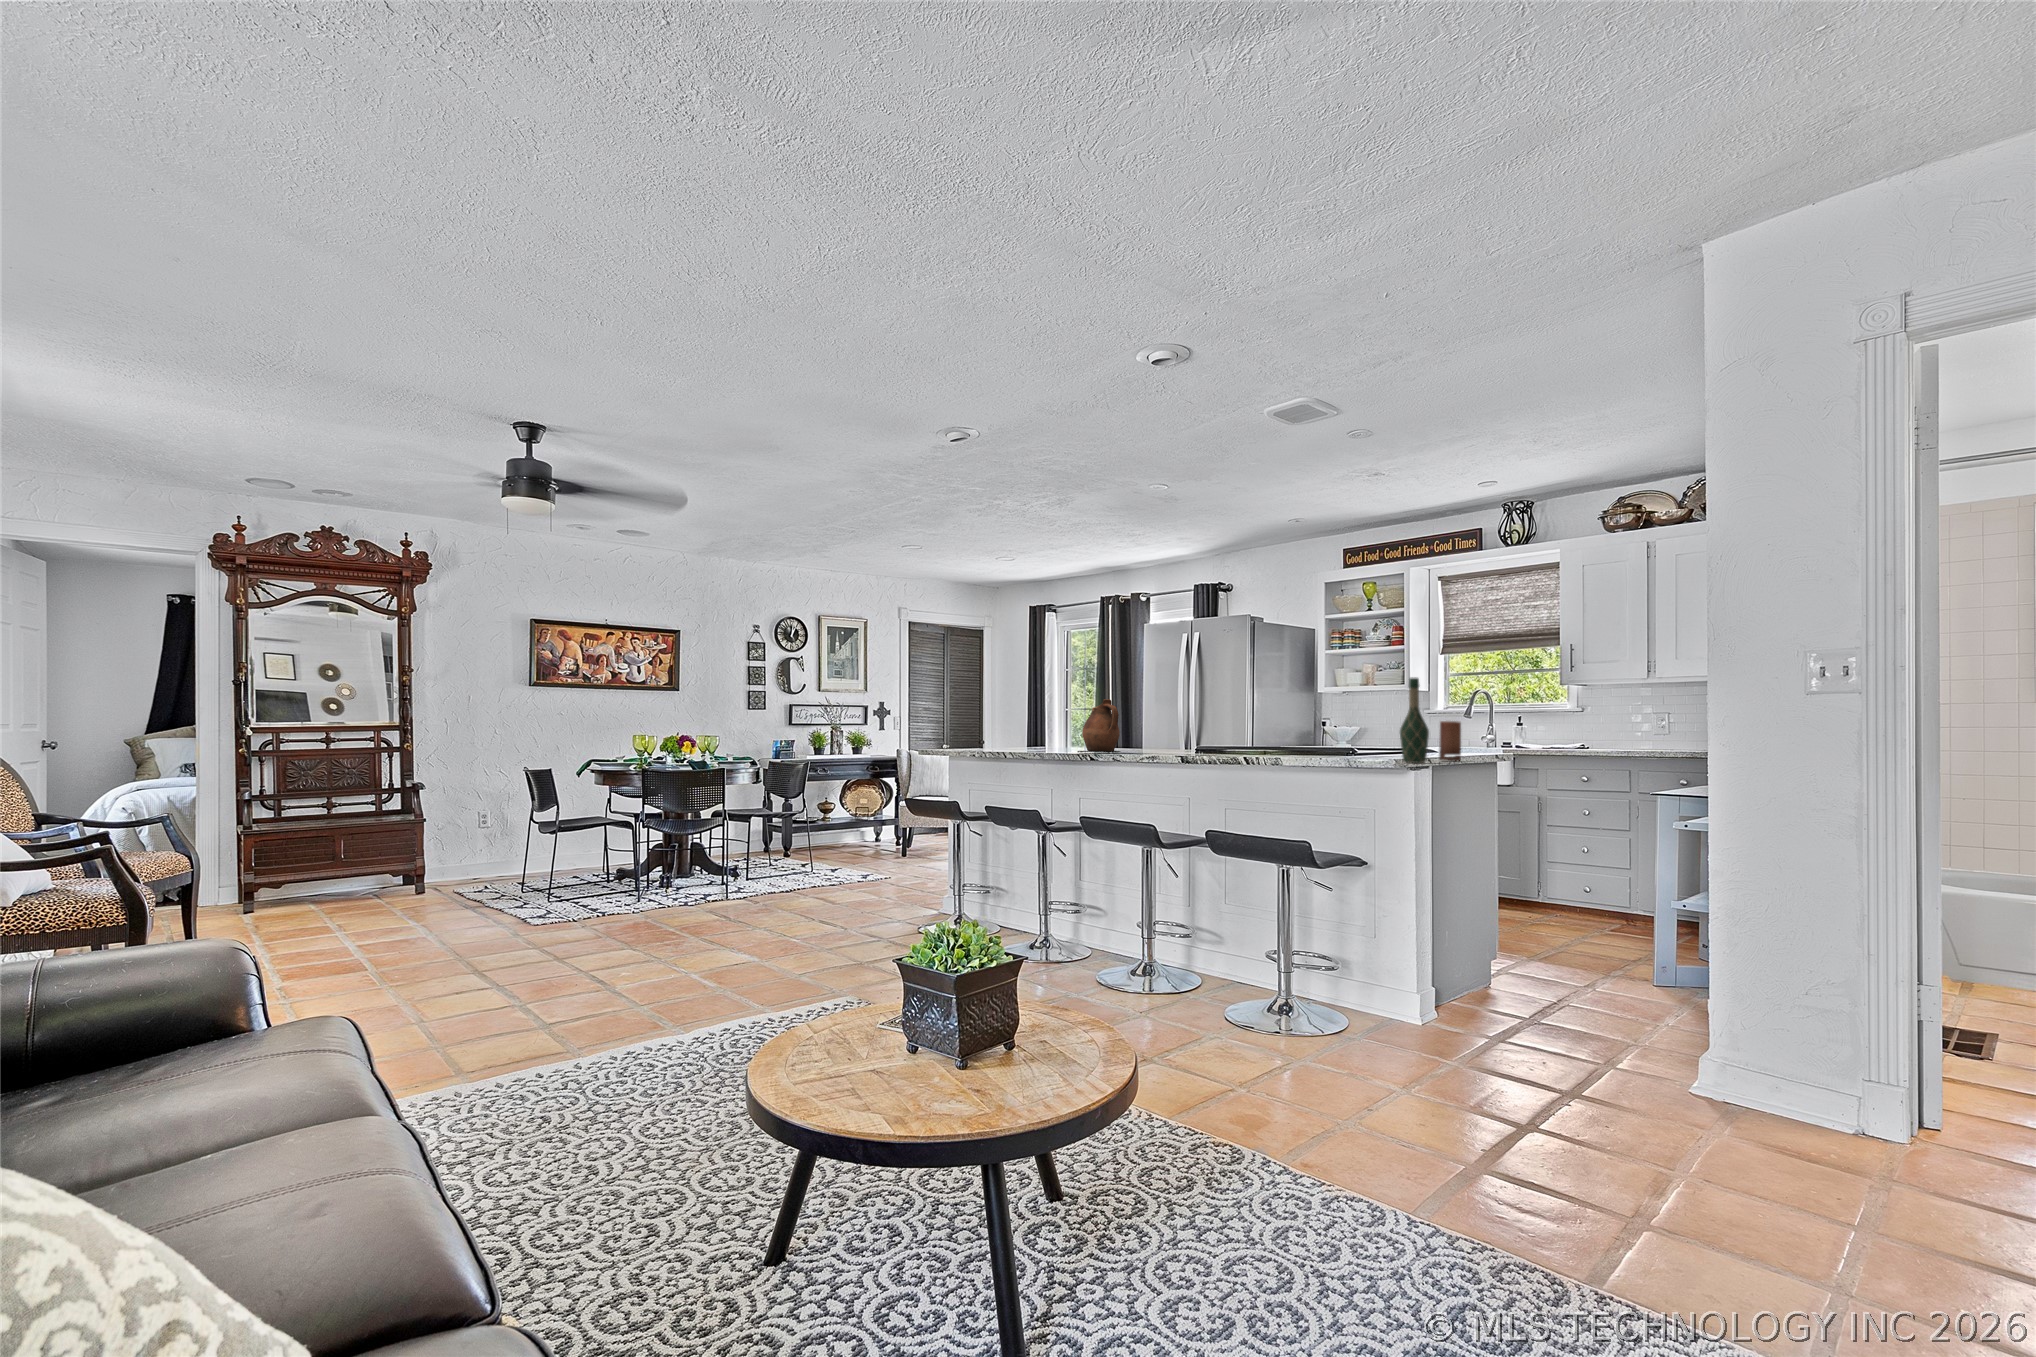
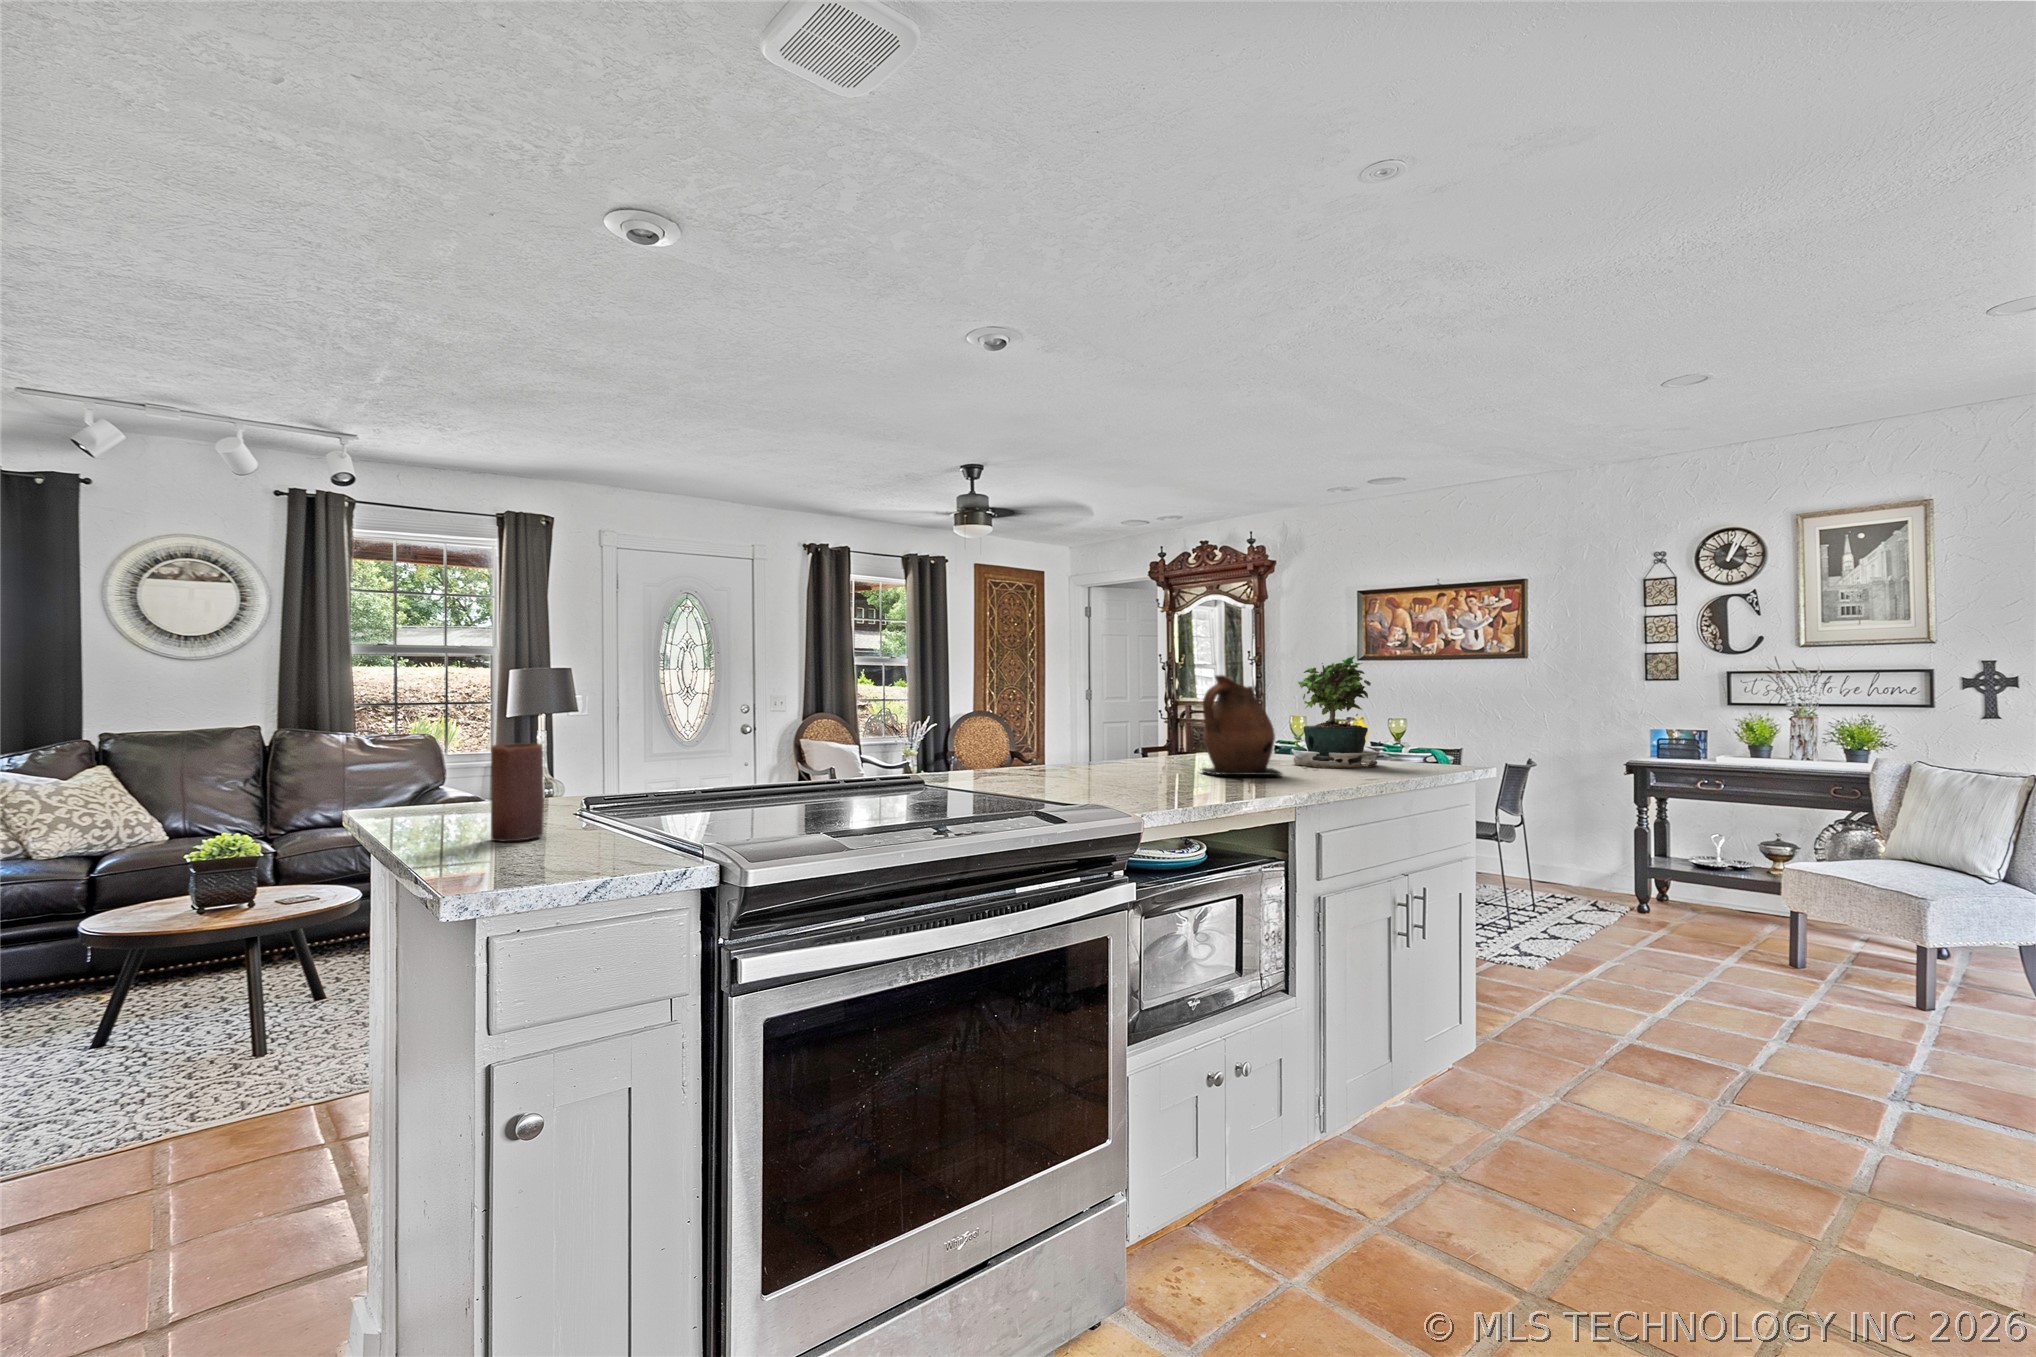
wine bottle: present [1400,677,1429,763] -> none [415,655,475,818]
potted plant: none [1012,690,1070,753] -> present [1292,654,1379,770]

